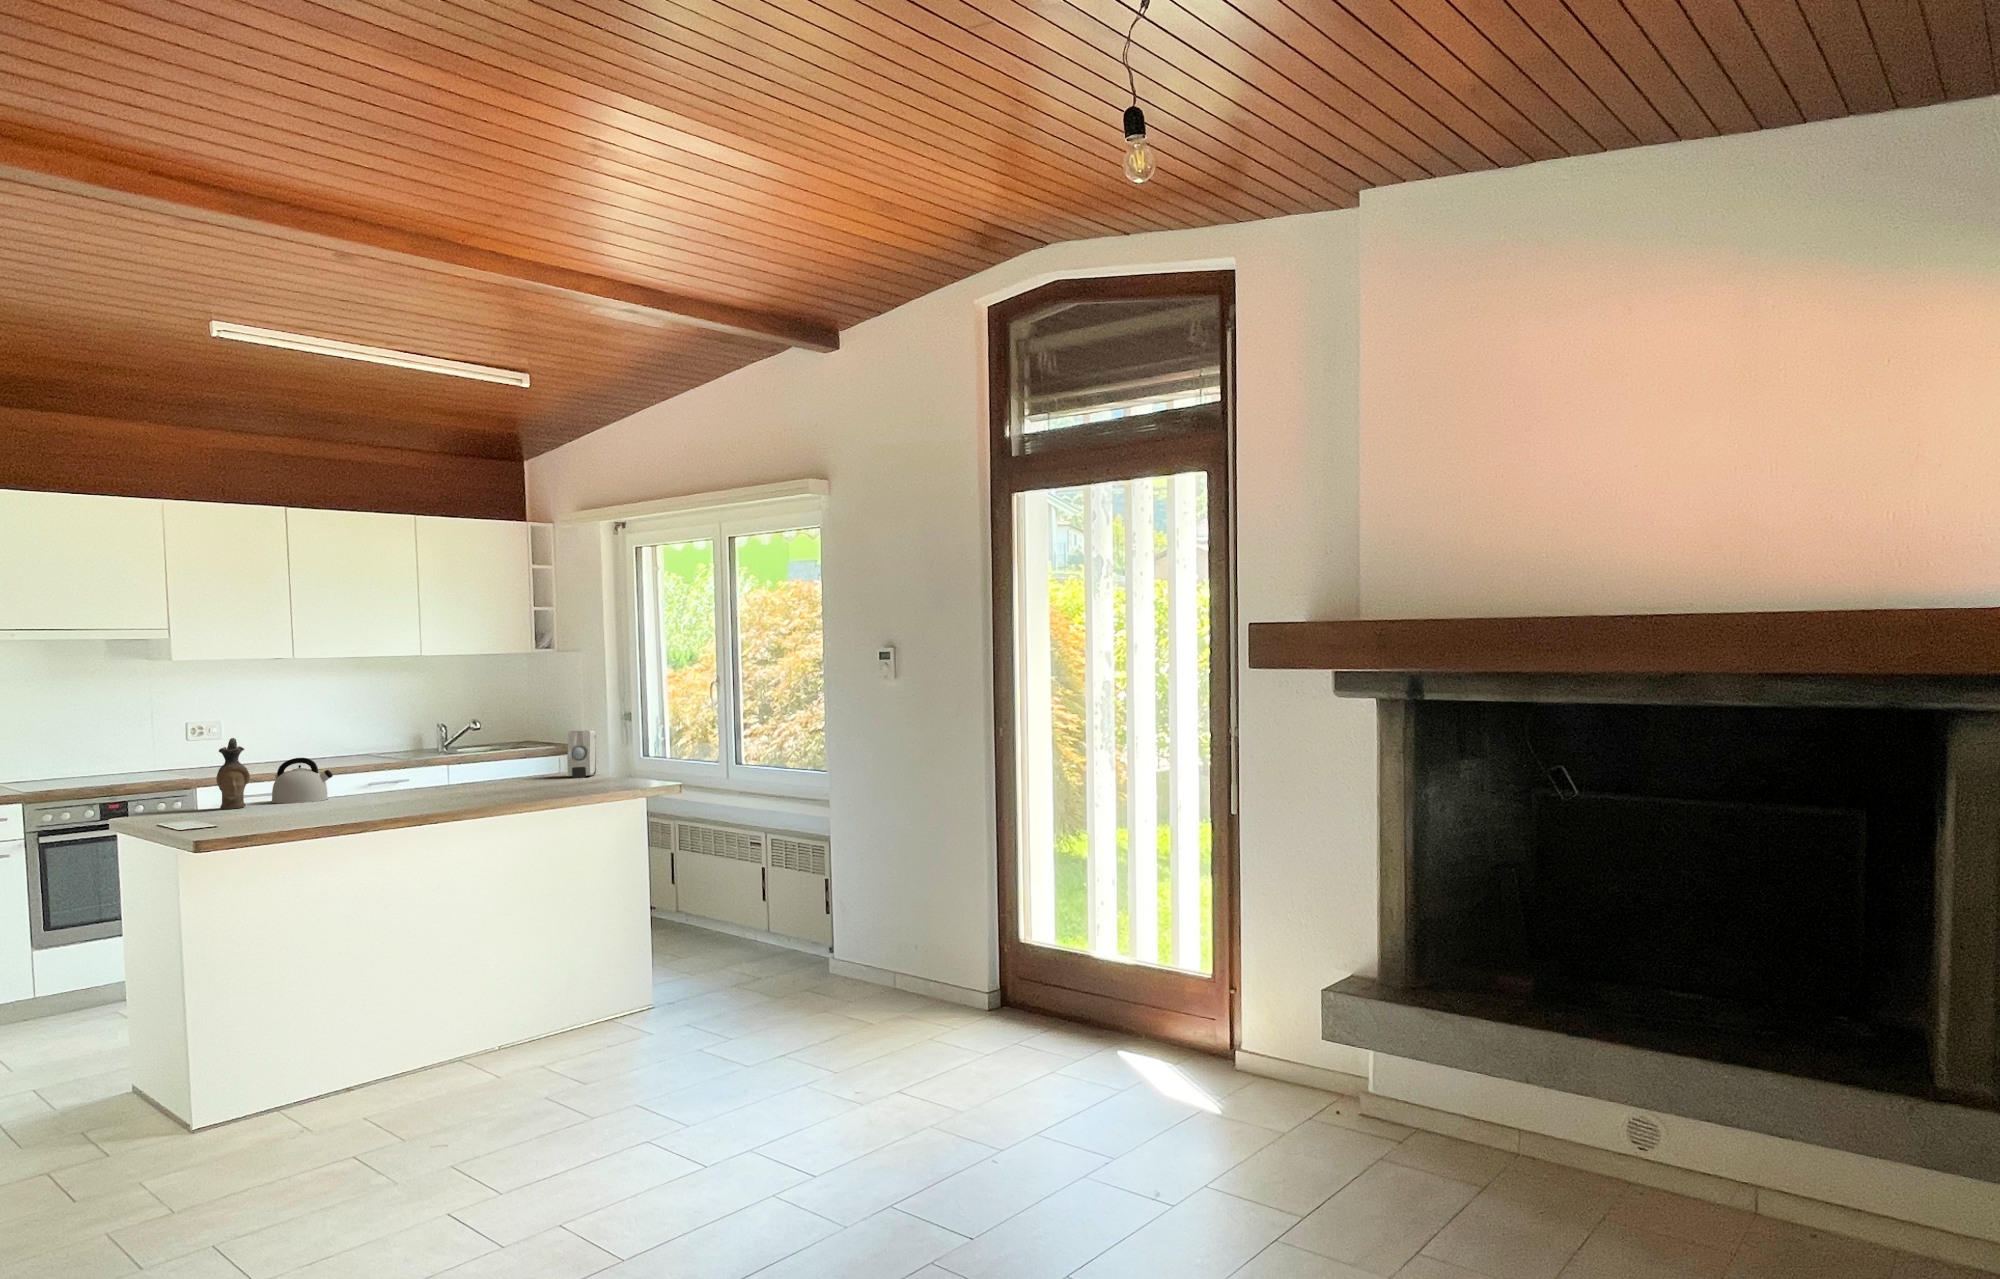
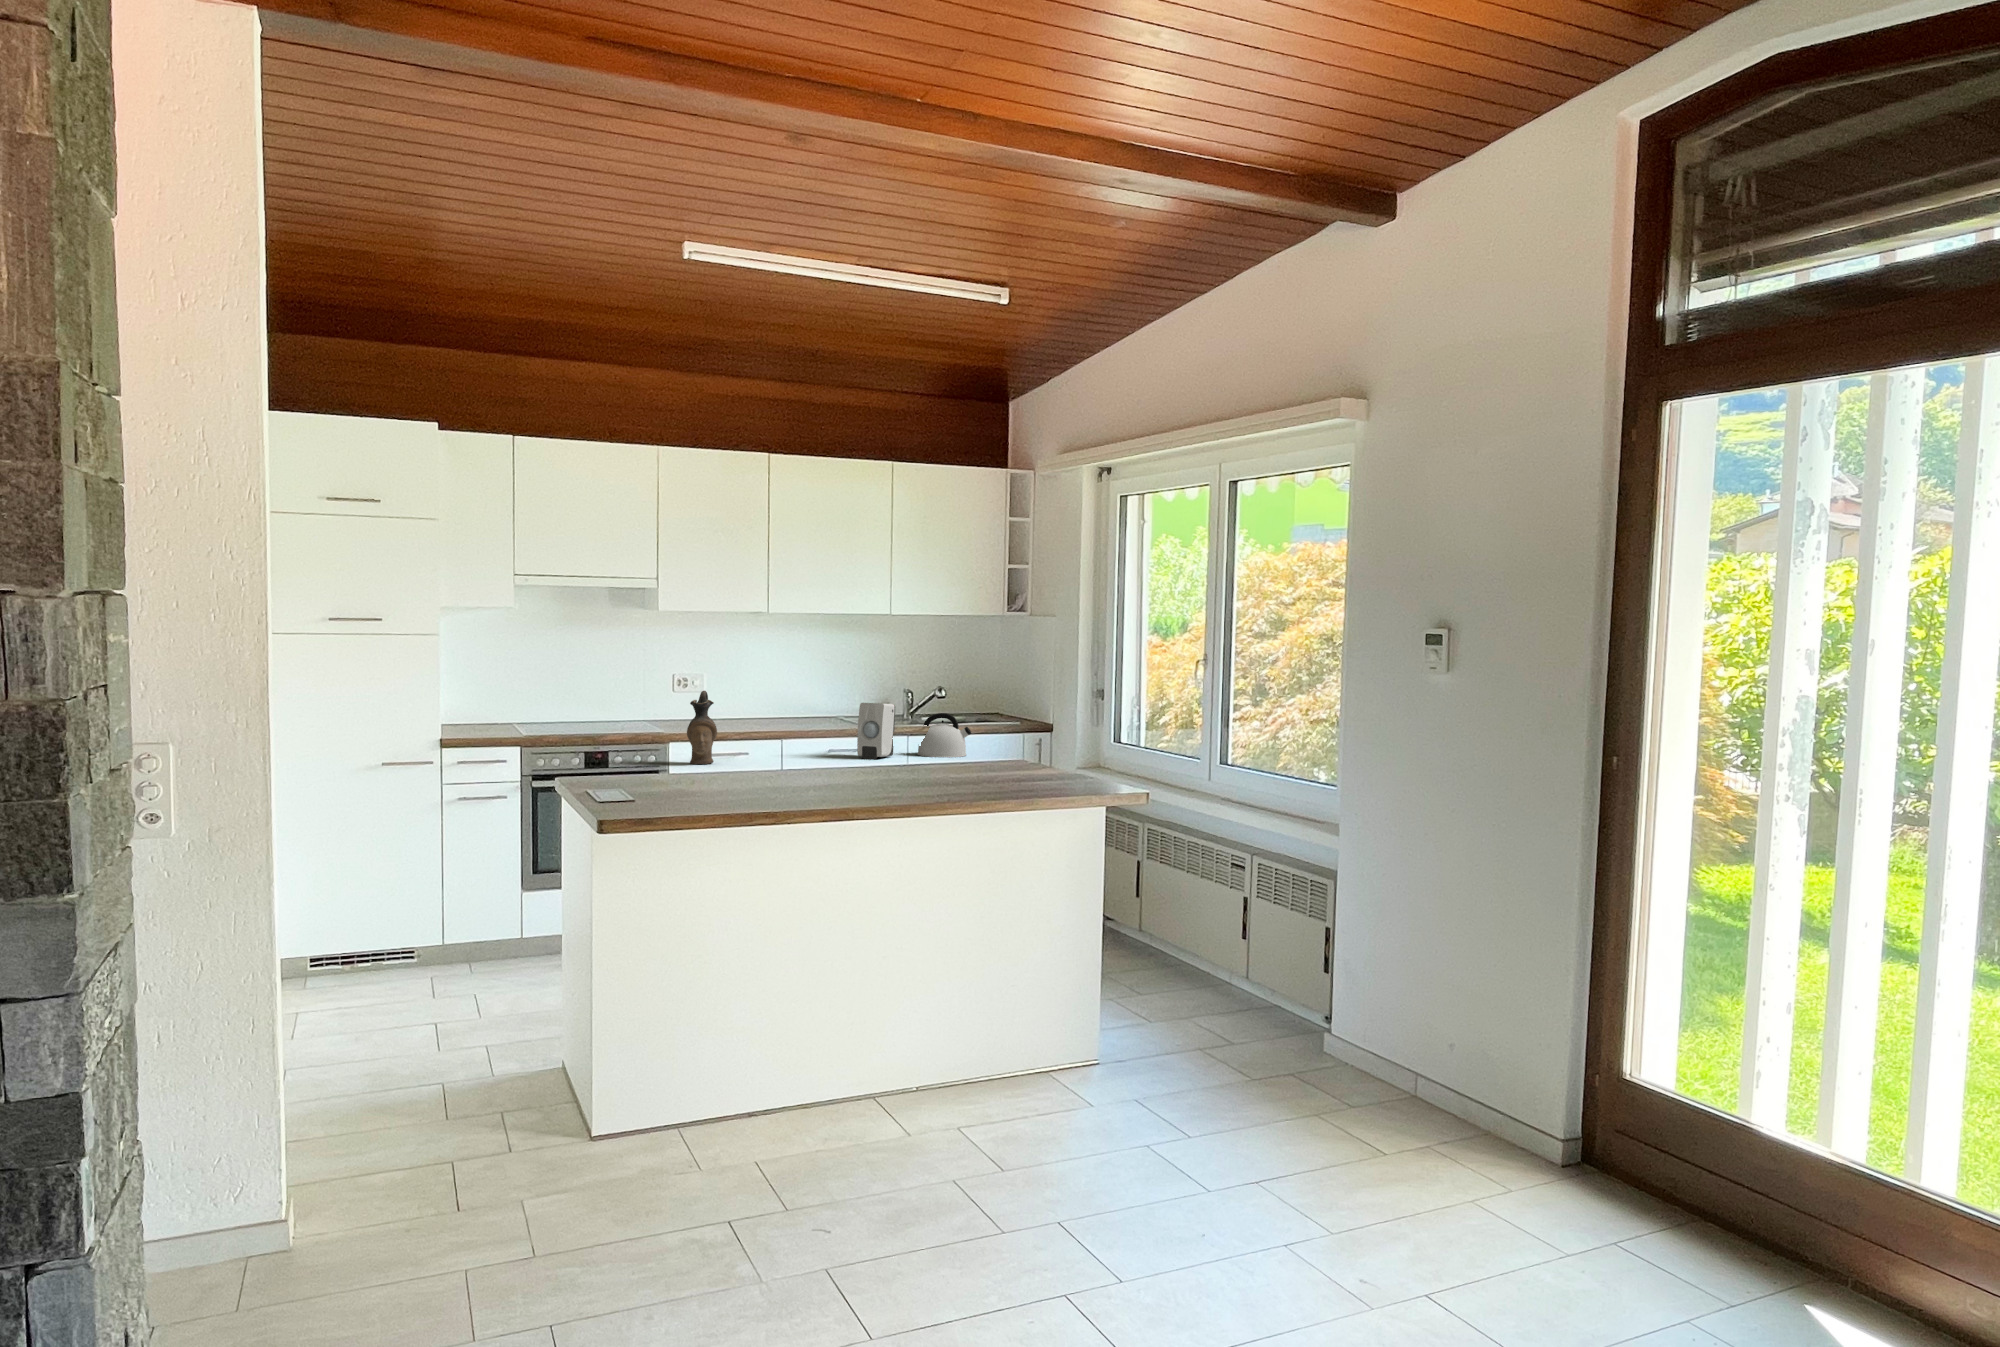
soap dispenser: present [567,730,596,778] -> present [857,703,895,759]
kettle: present [271,758,333,803] -> present [918,713,971,757]

